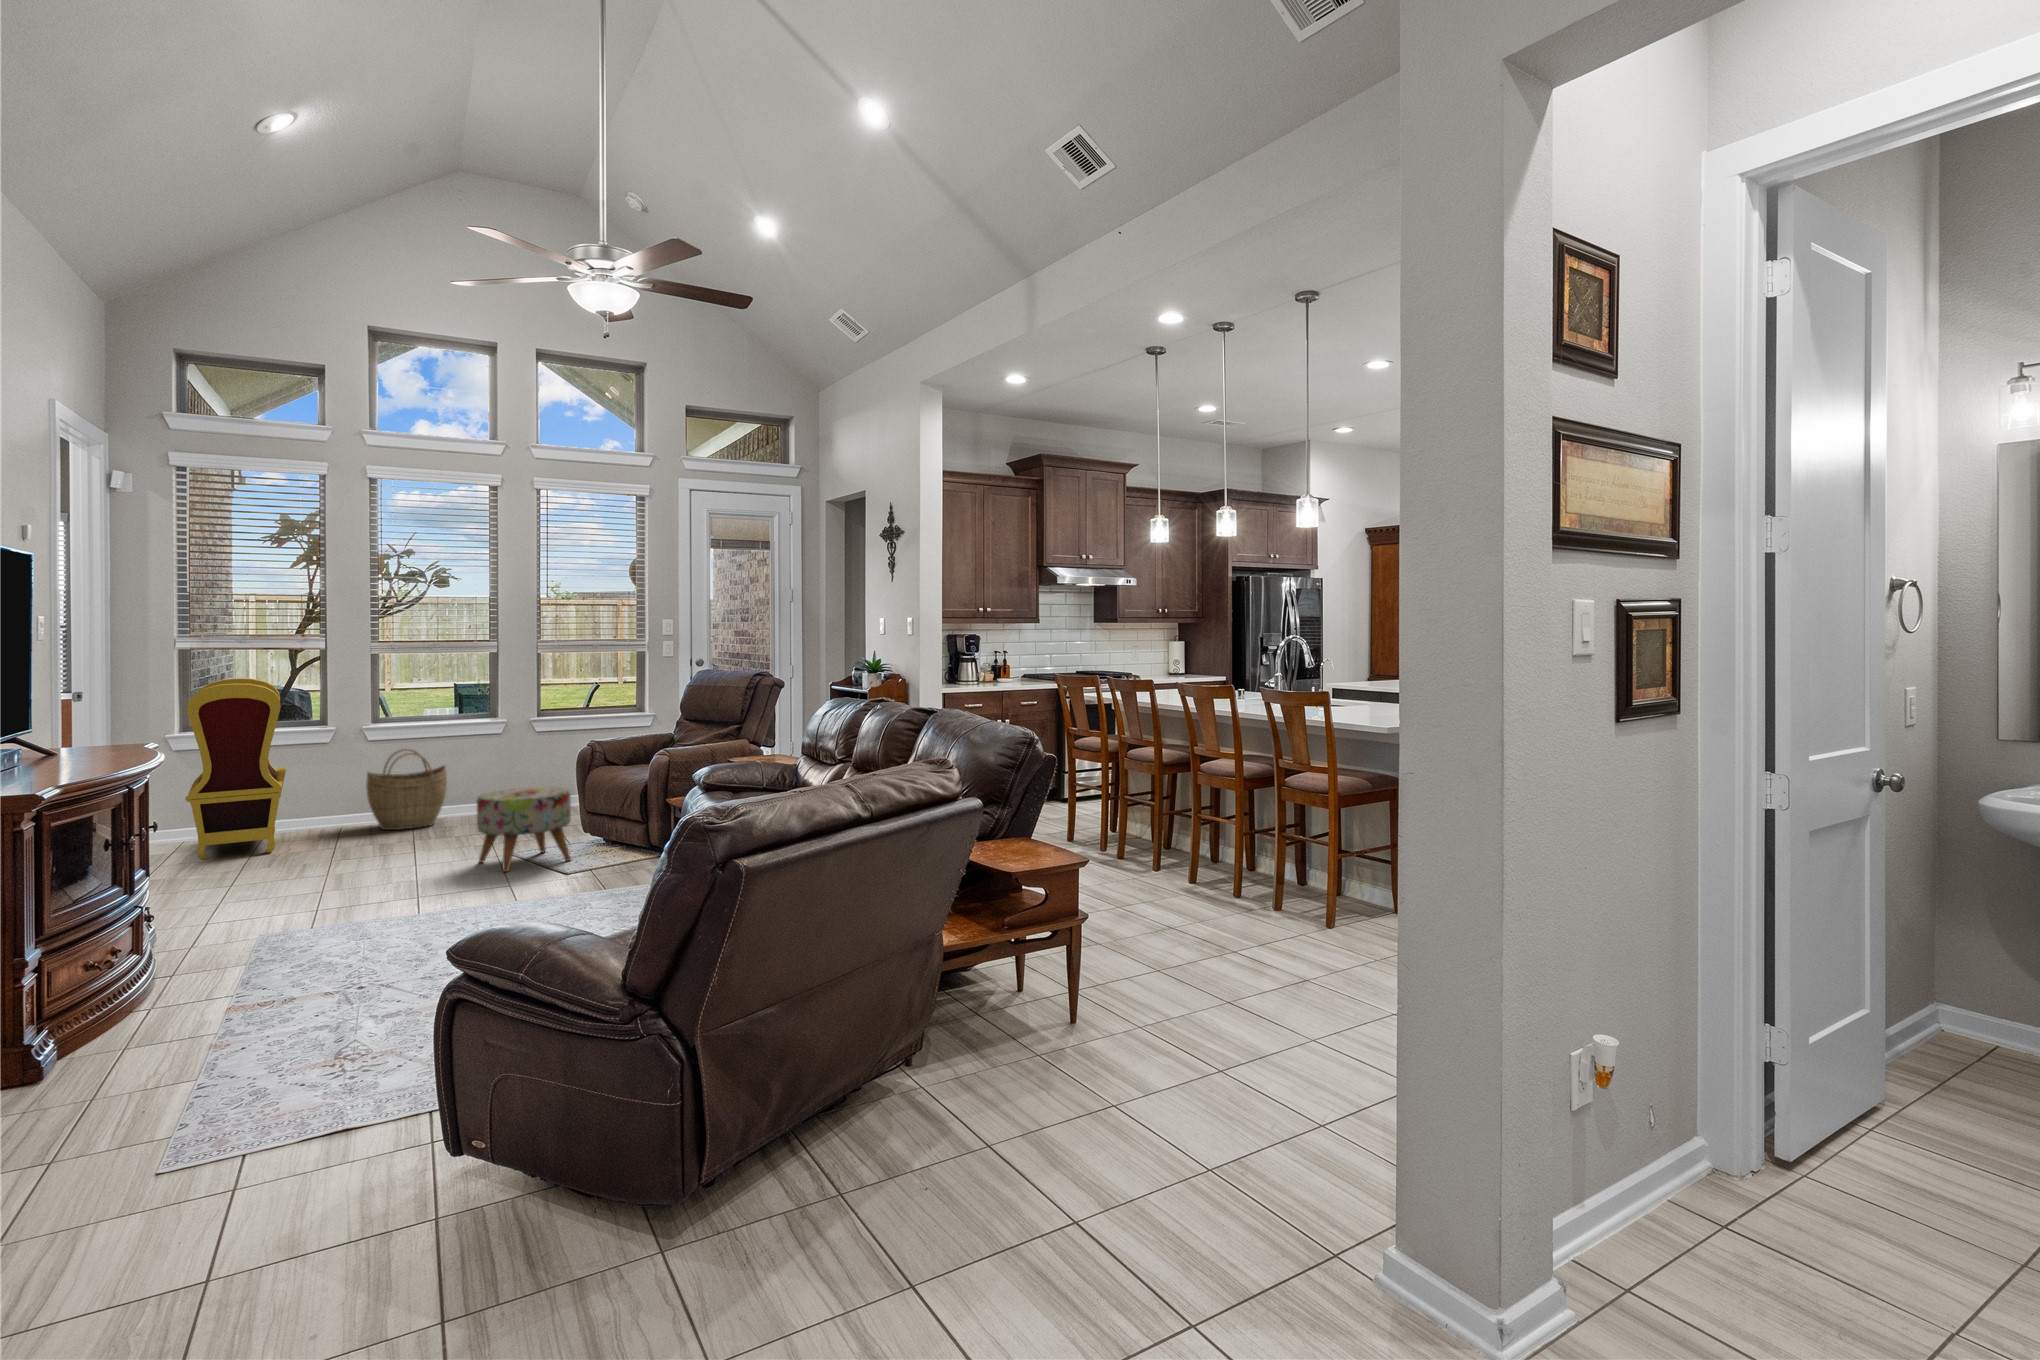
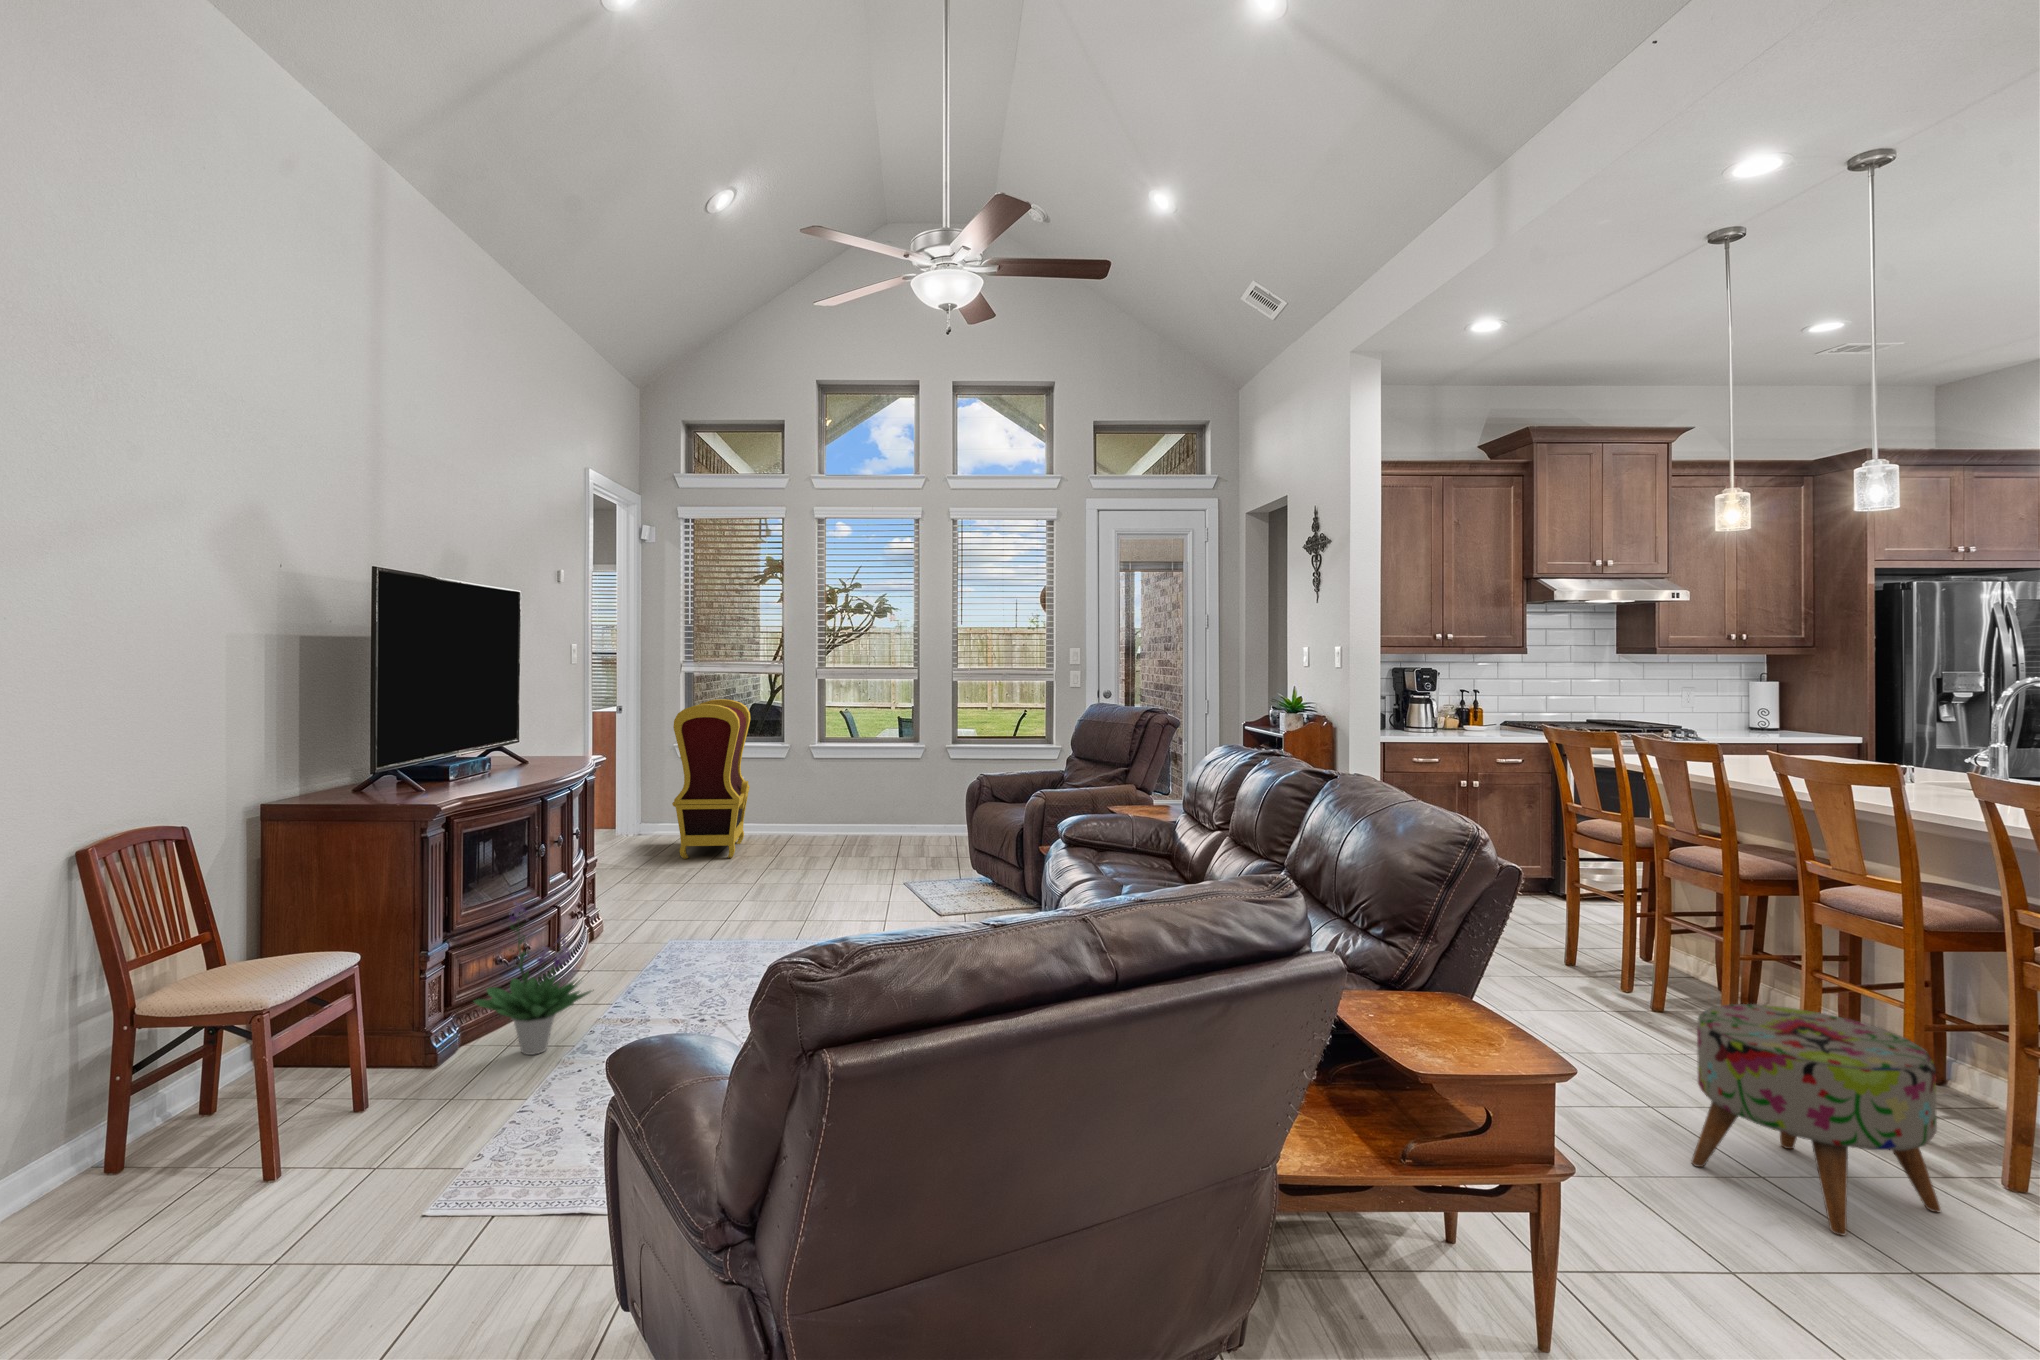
woven basket: present [366,749,447,830] -> none [811,770,874,847]
ottoman: present [477,787,571,872] -> present [1691,1004,1941,1236]
potted plant: none [79,890,237,1046] -> present [474,902,591,1055]

